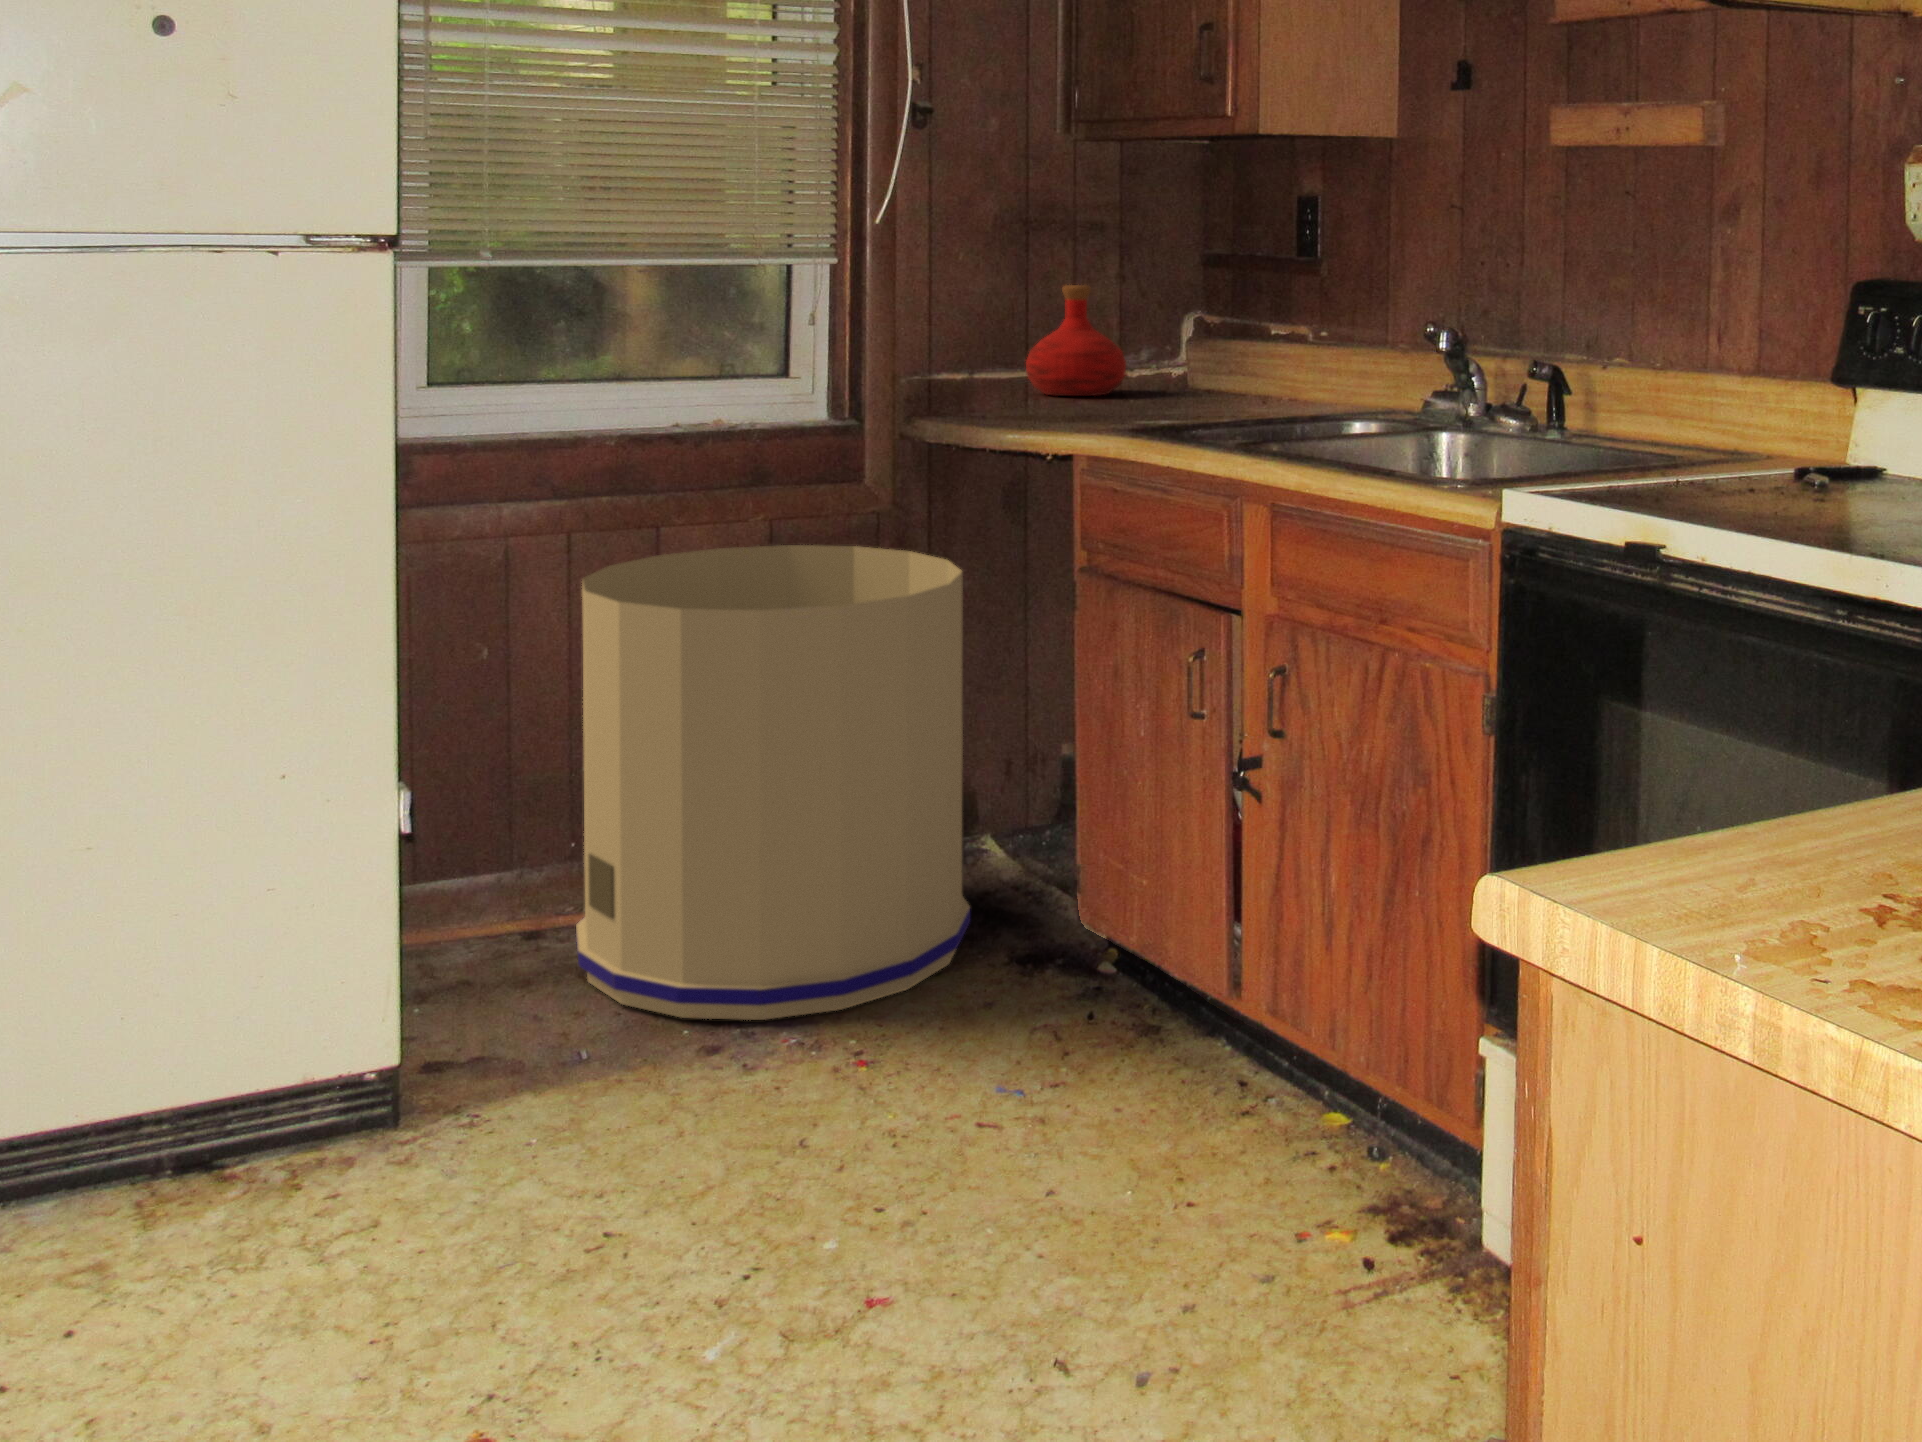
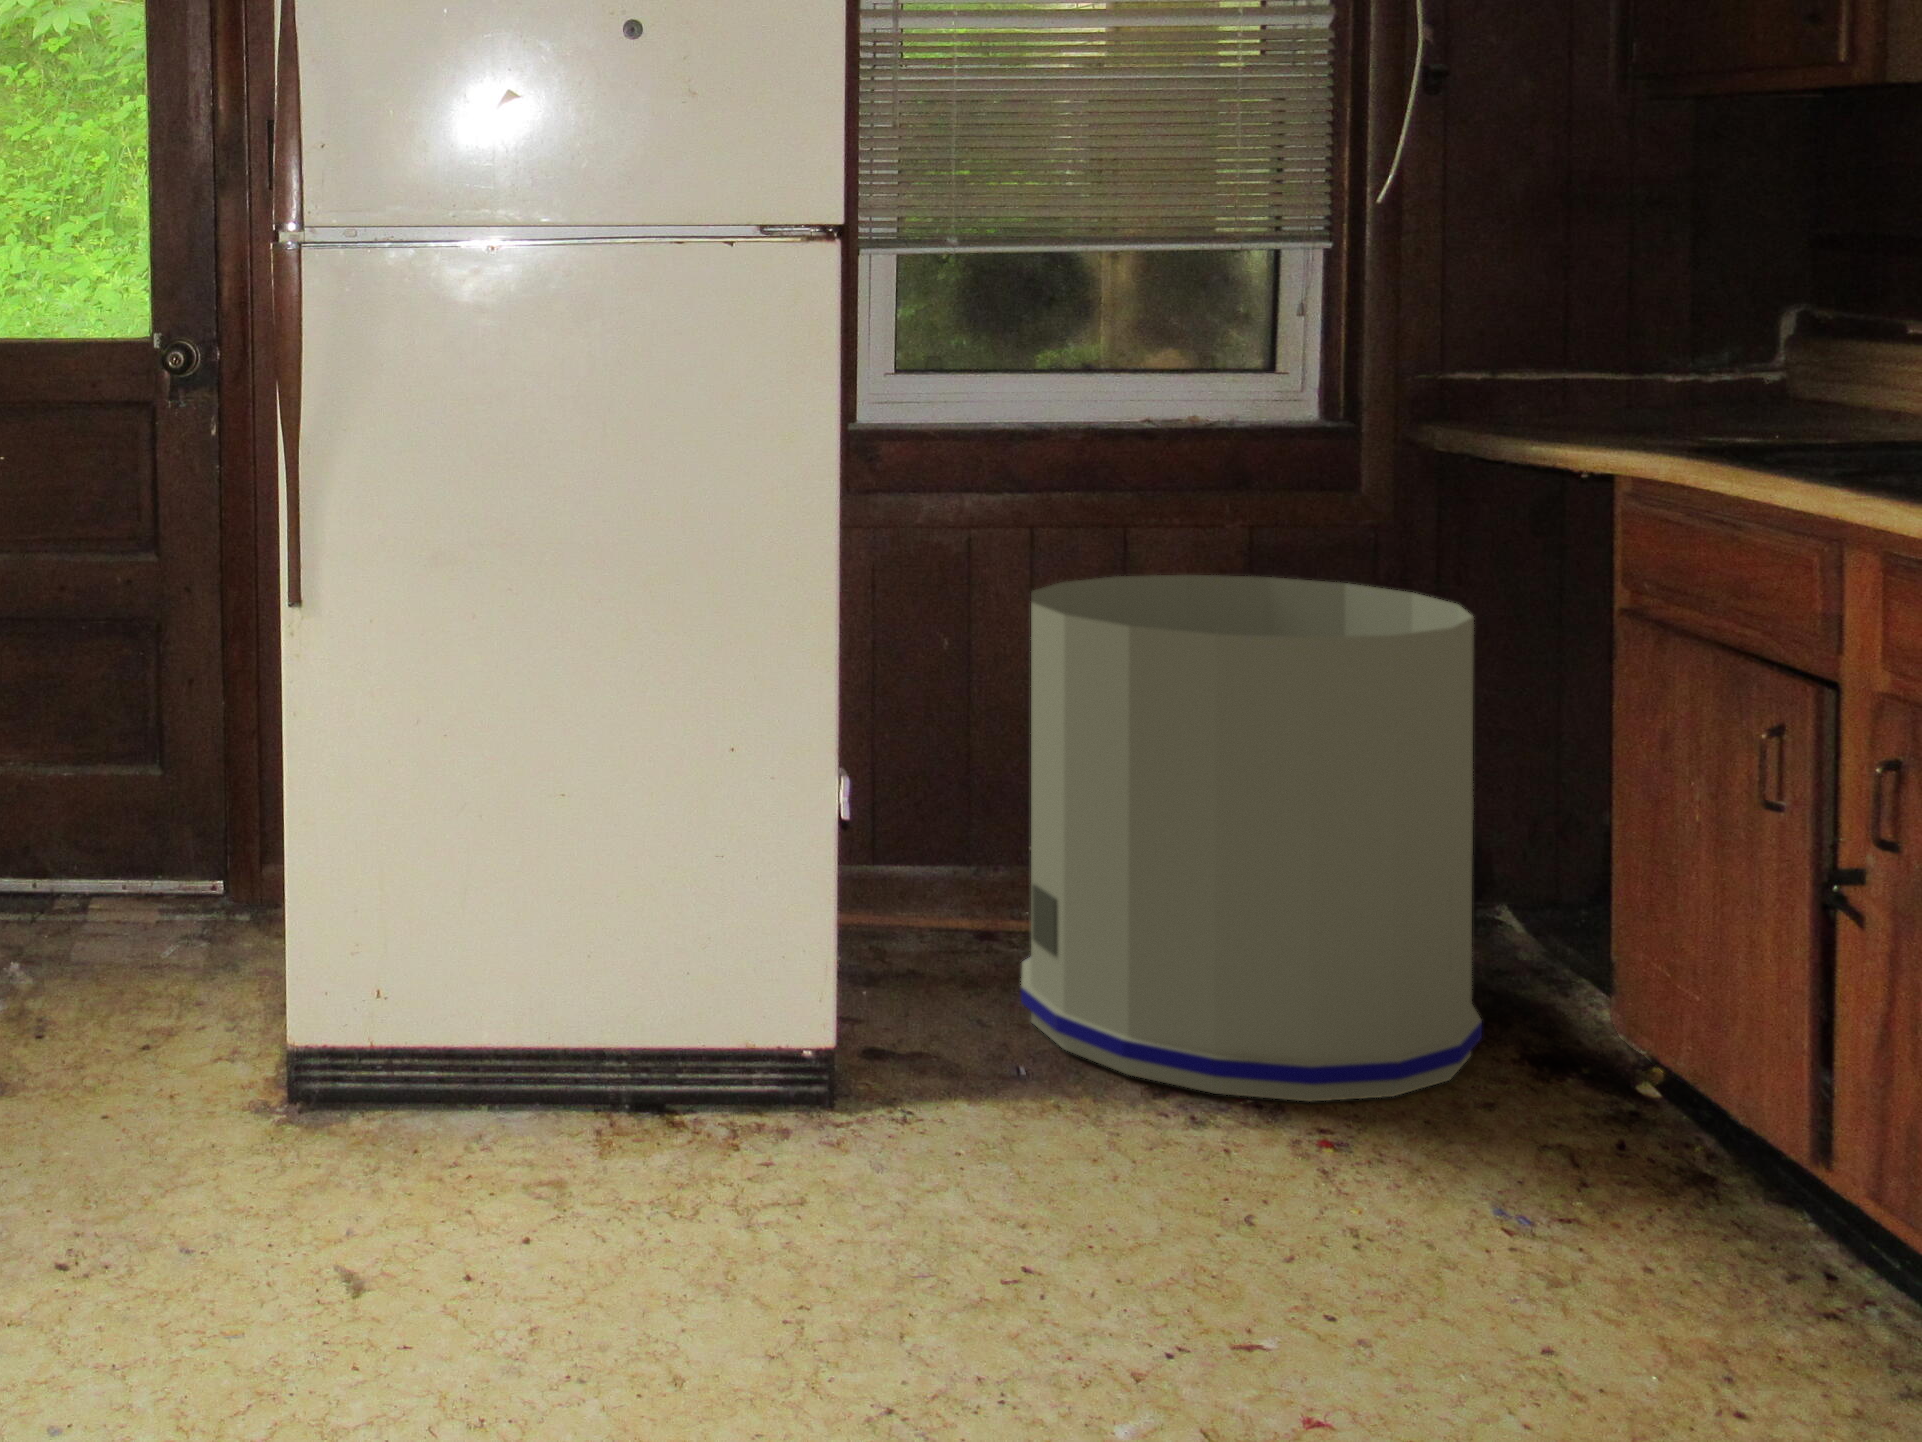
bottle: present [1026,285,1126,396] -> none [1575,282,1715,419]

